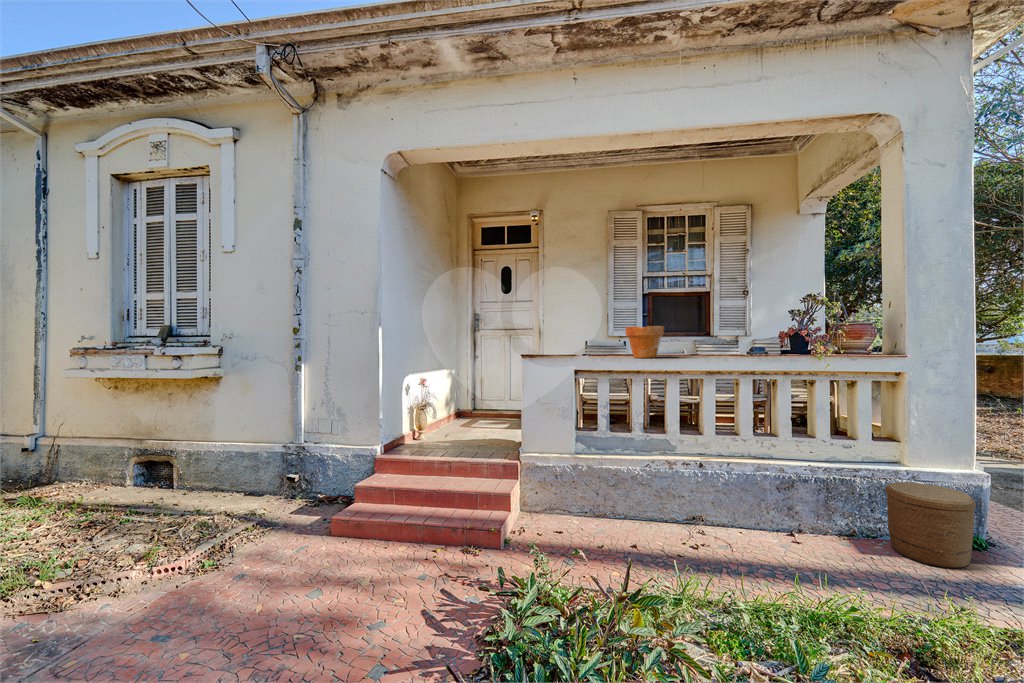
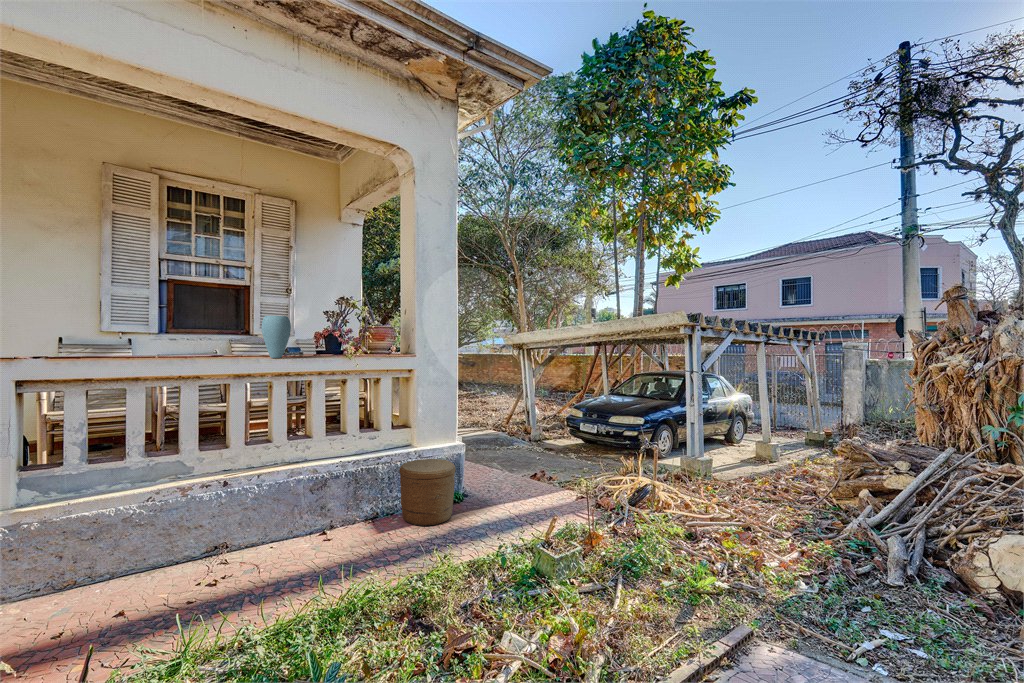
vase: none [729,318,756,358] -> present [262,316,291,358]
flower pot: present [625,326,664,358] -> none [116,319,177,361]

